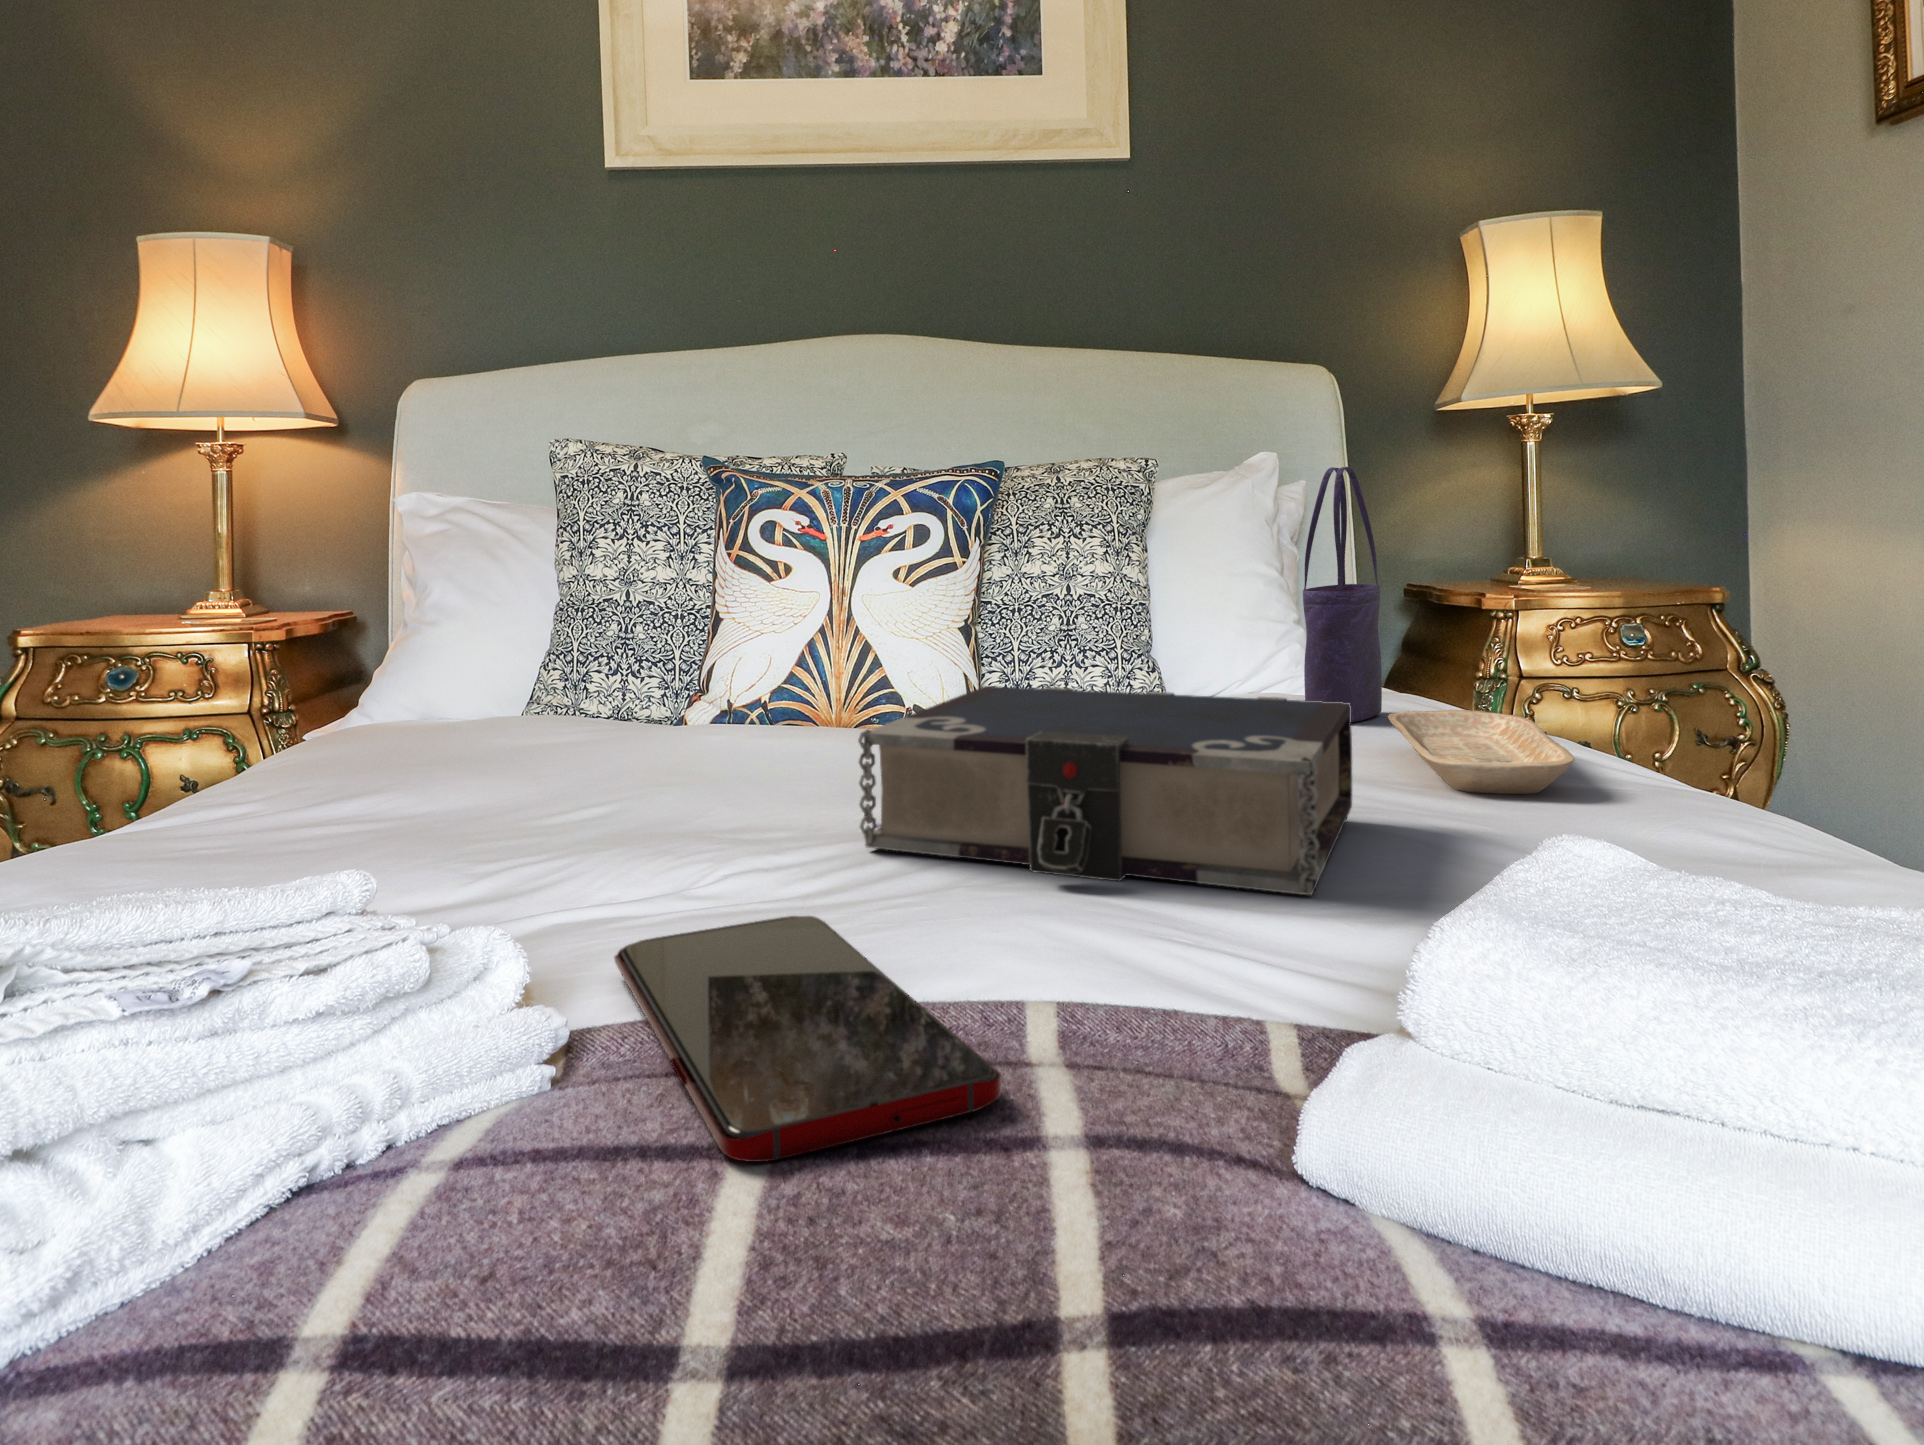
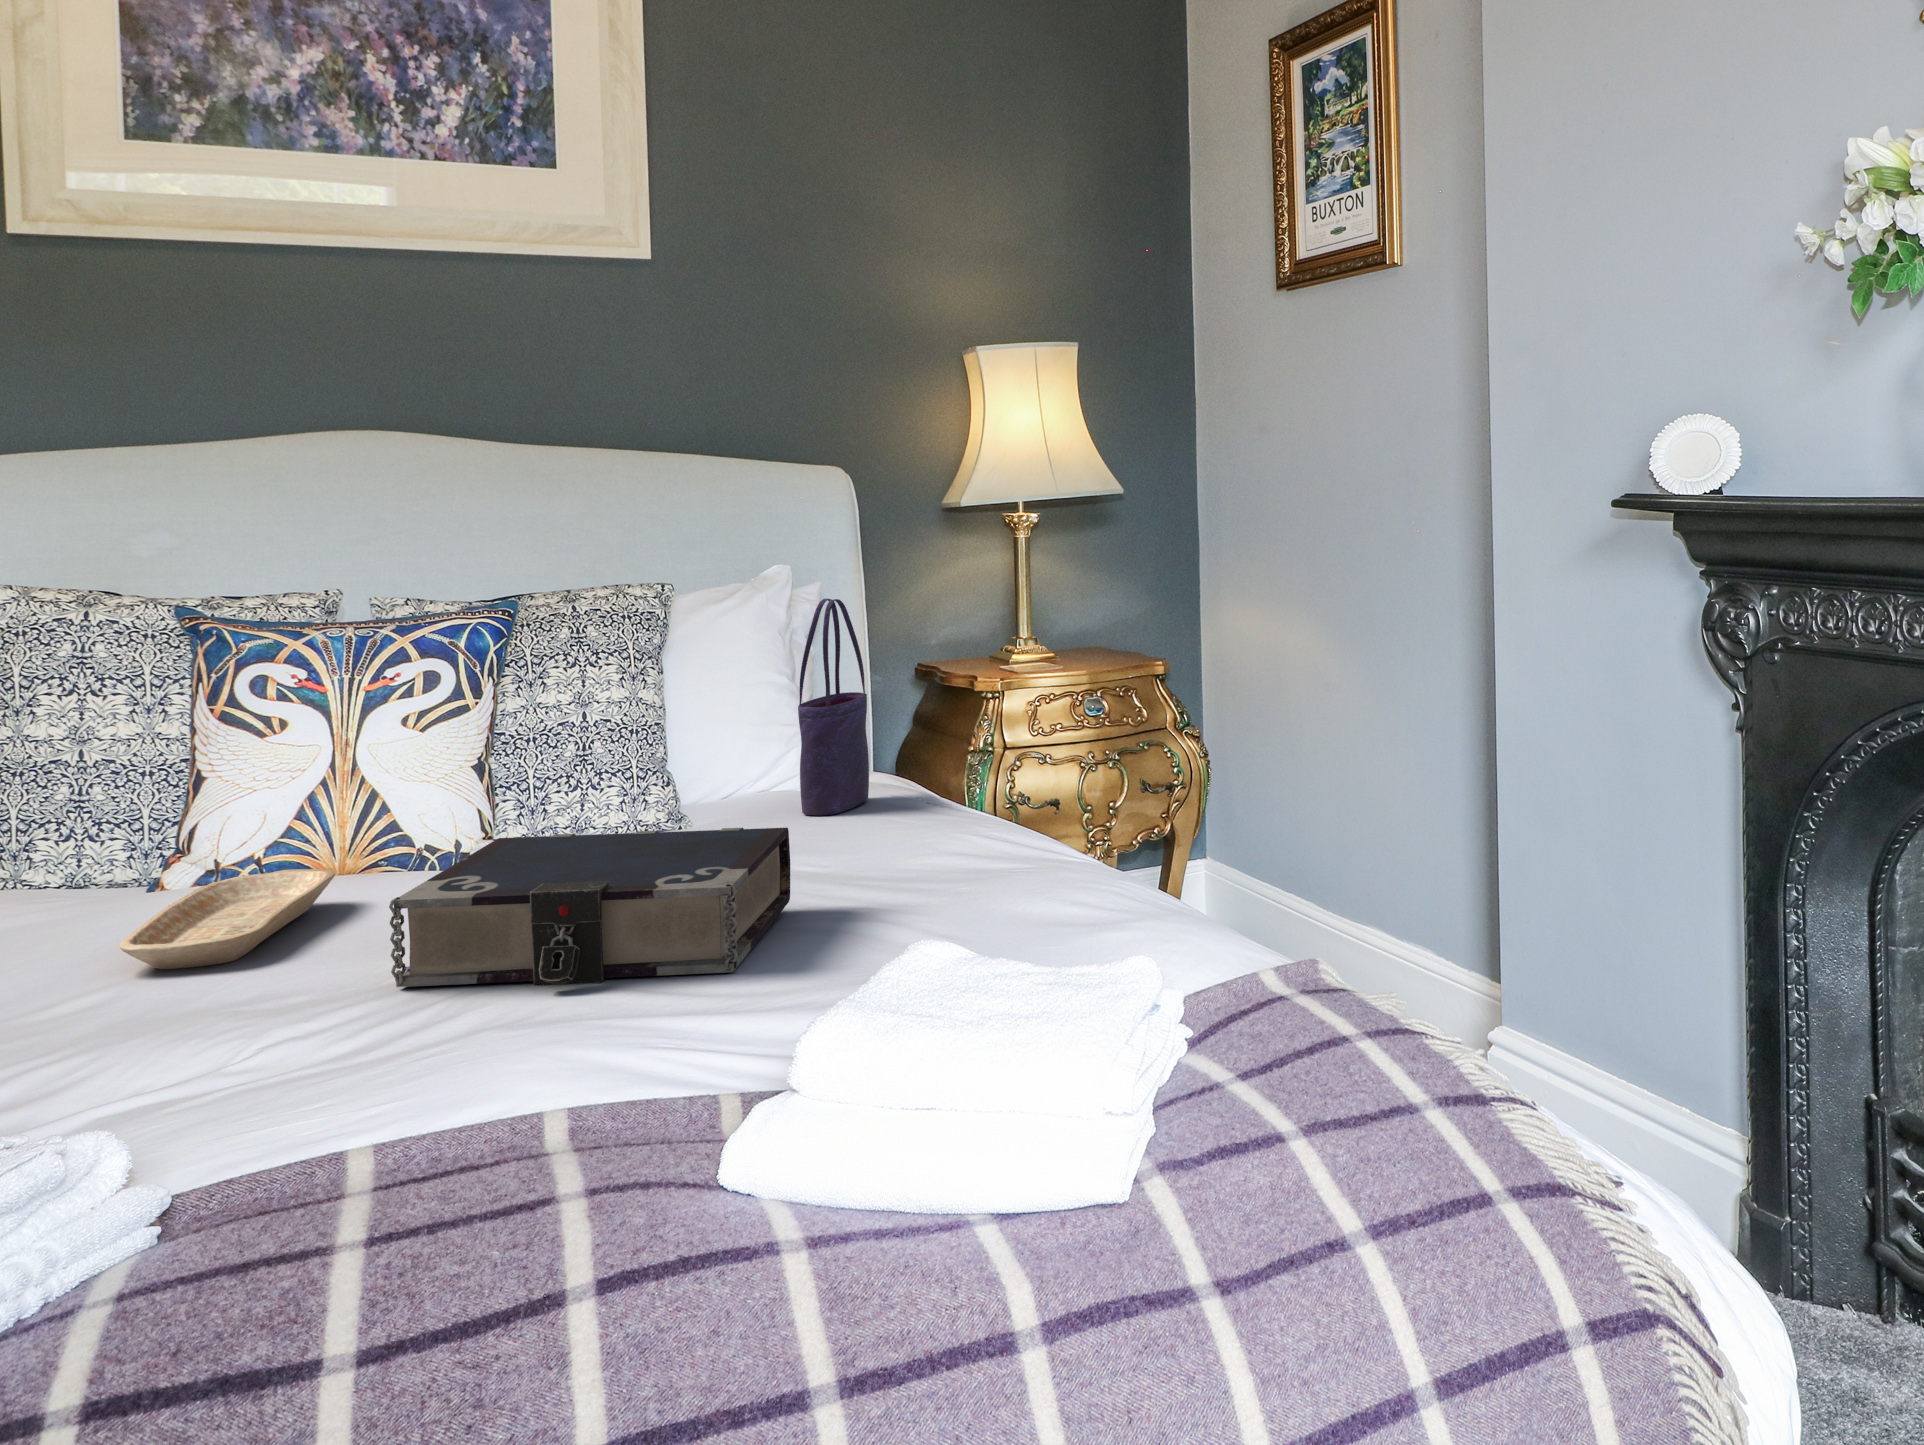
tray: present [1388,709,1575,794] -> present [120,869,335,969]
smartphone: present [615,916,1001,1162] -> none [218,1042,506,1170]

